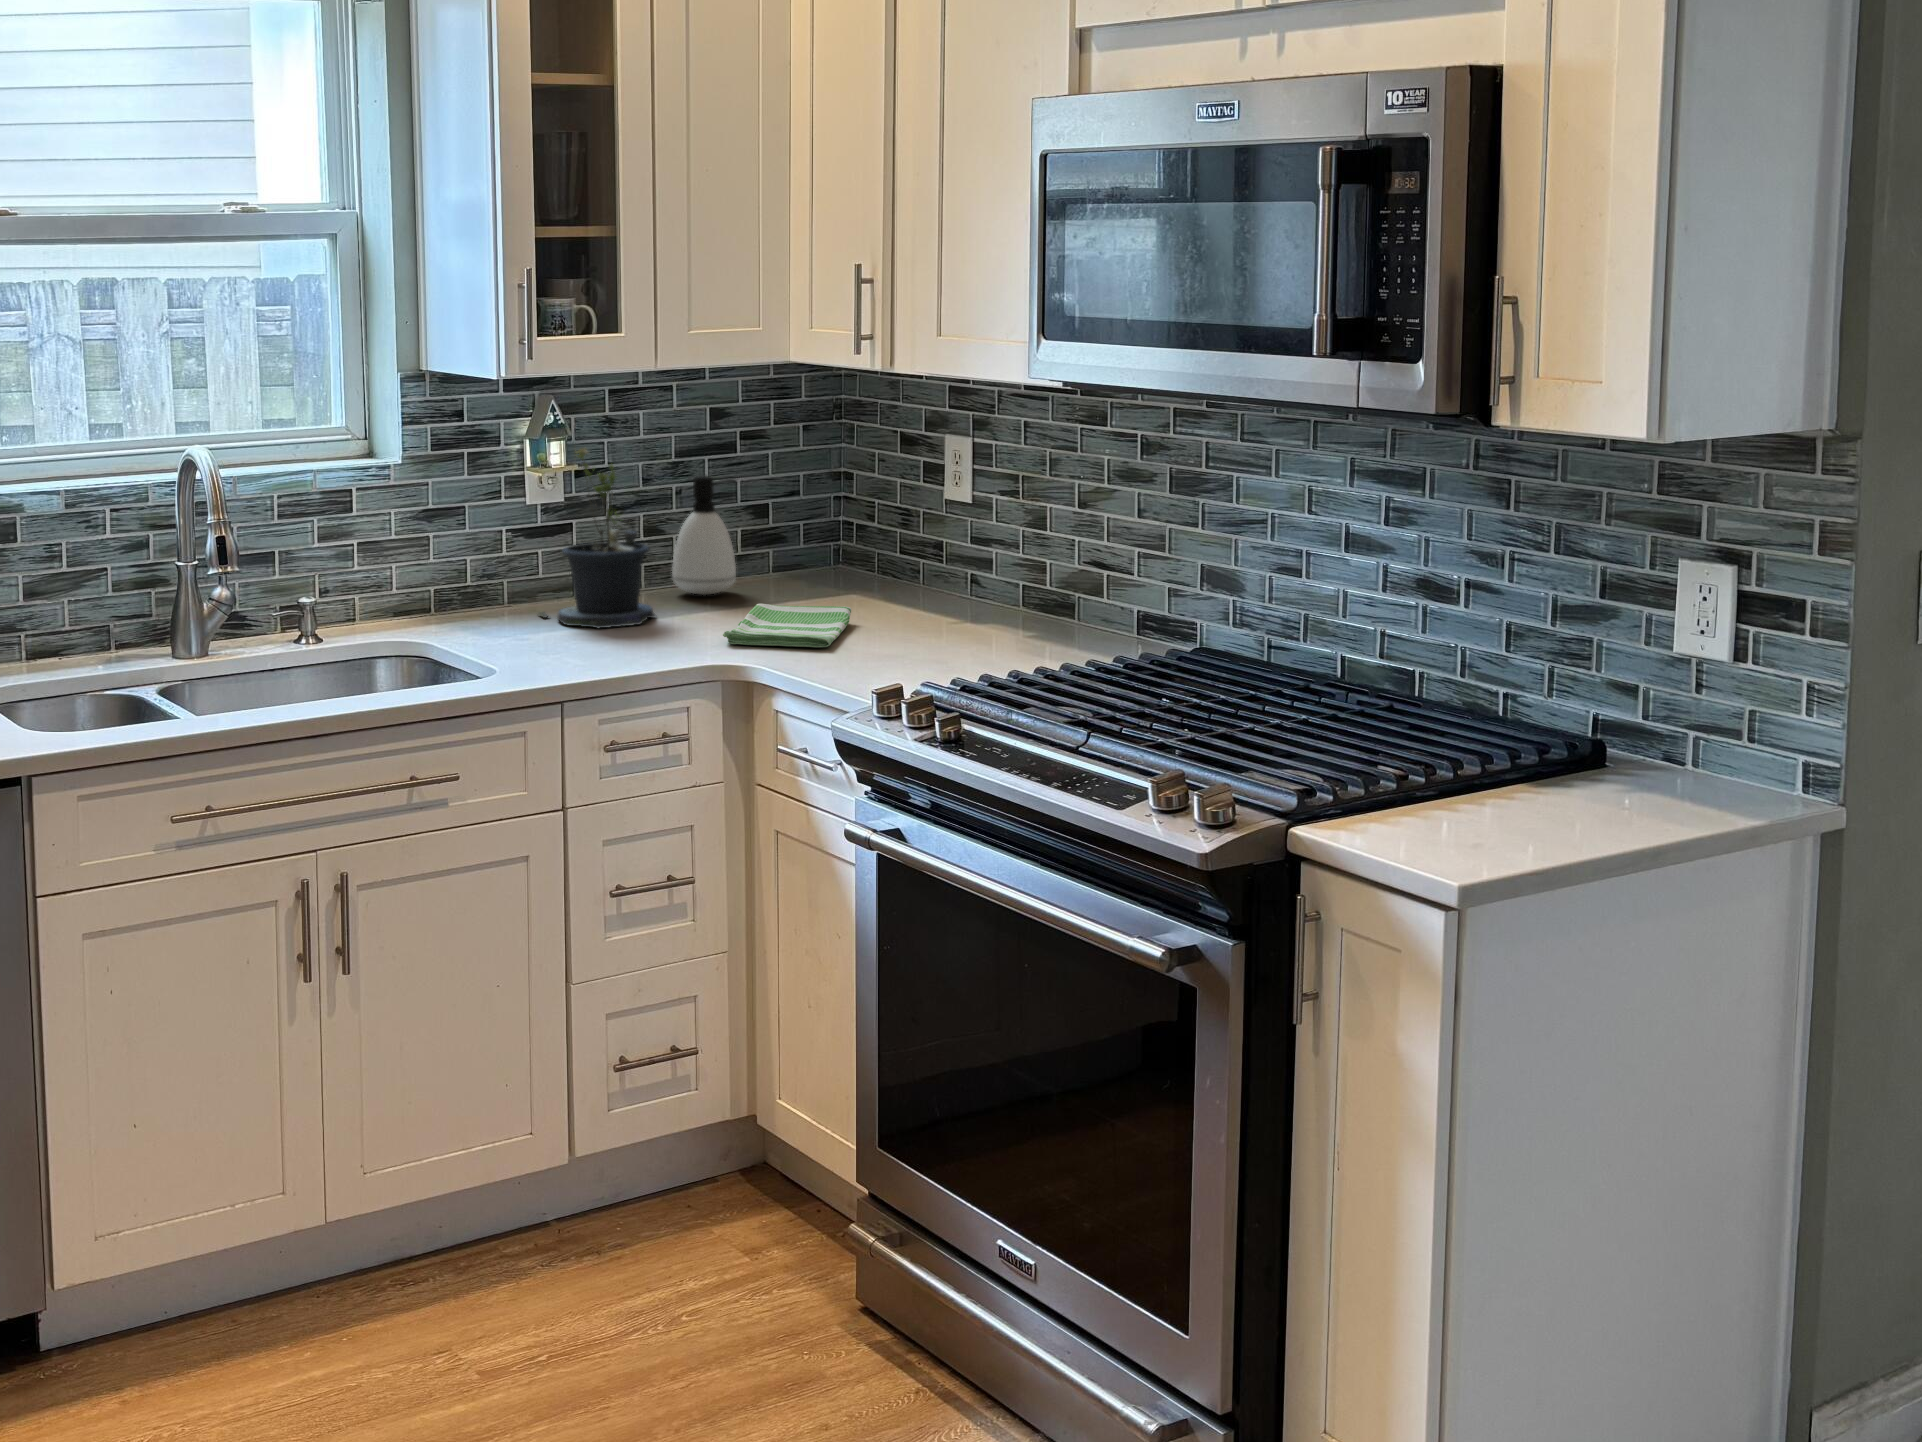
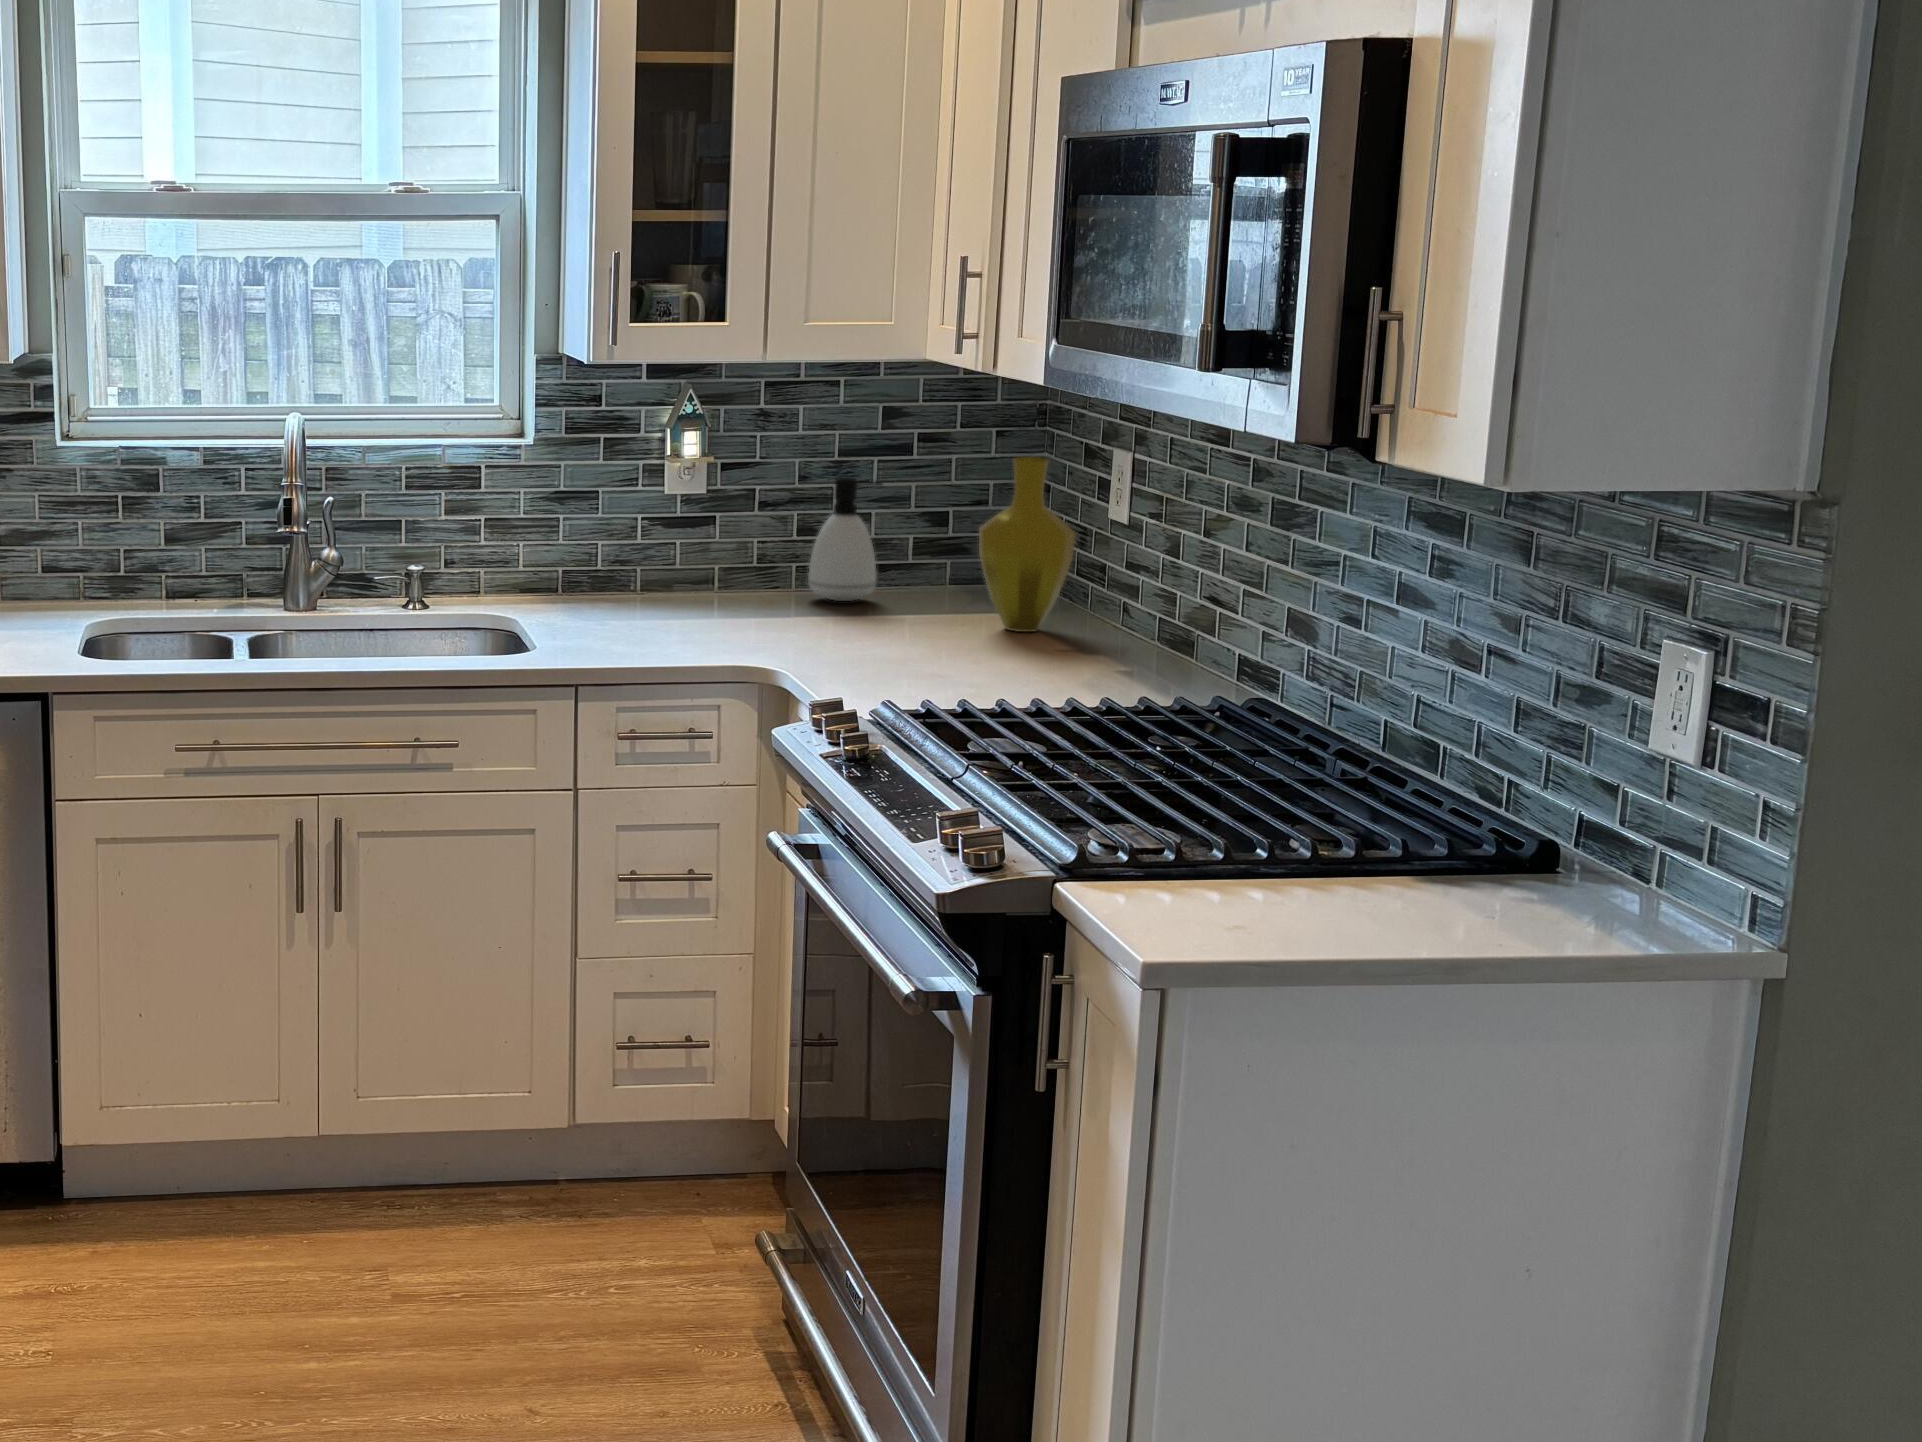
vase: none [852,446,938,608] -> present [979,457,1075,632]
potted plant: present [539,448,656,628] -> none [646,437,758,622]
dish towel: present [723,604,851,647] -> none [778,612,945,660]

